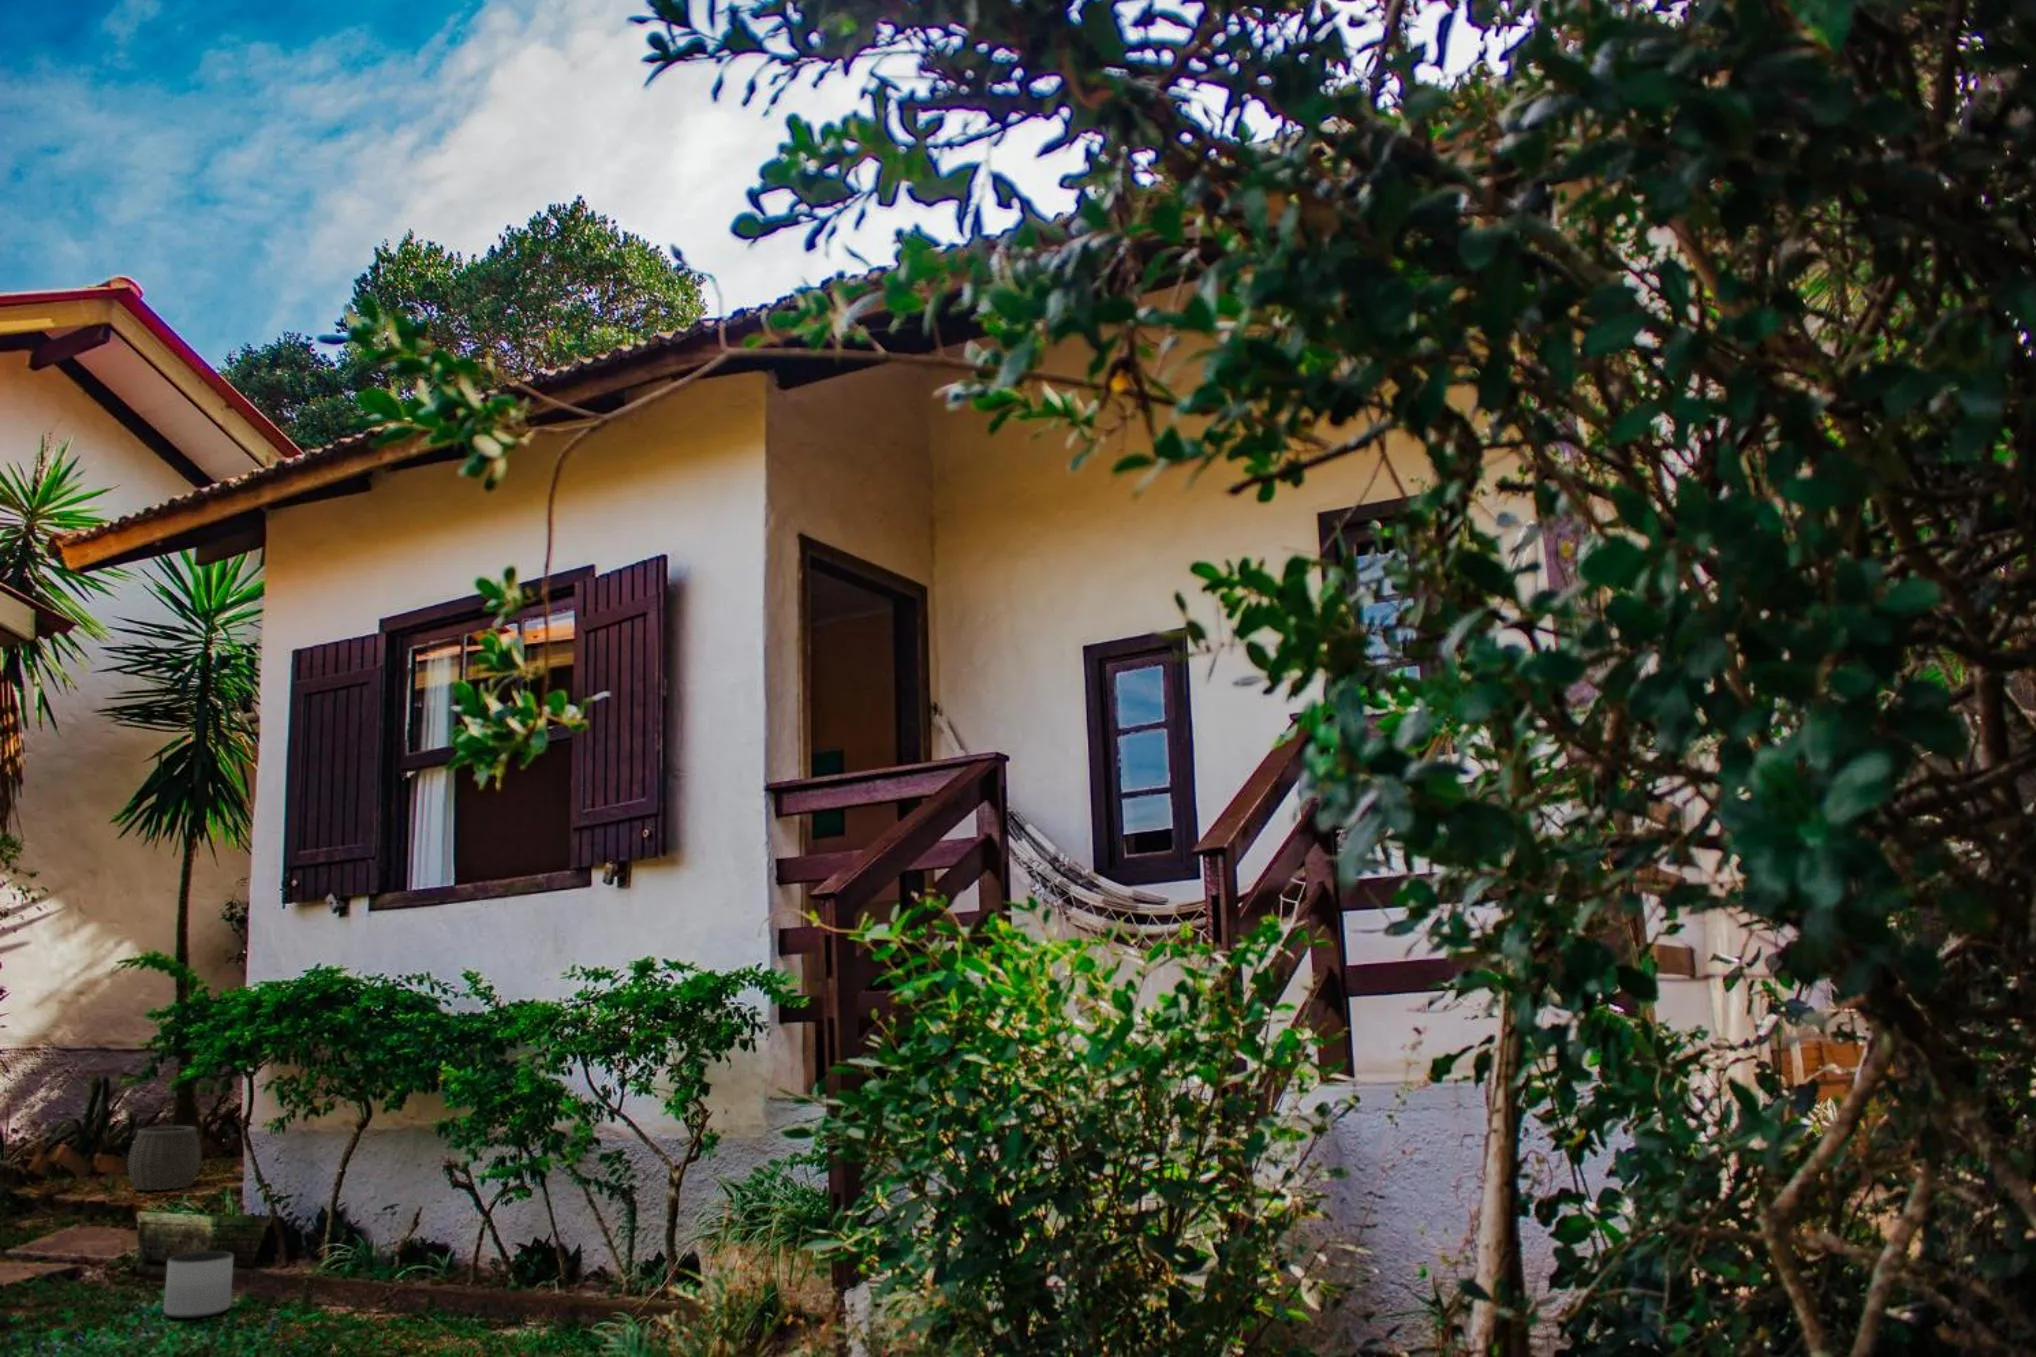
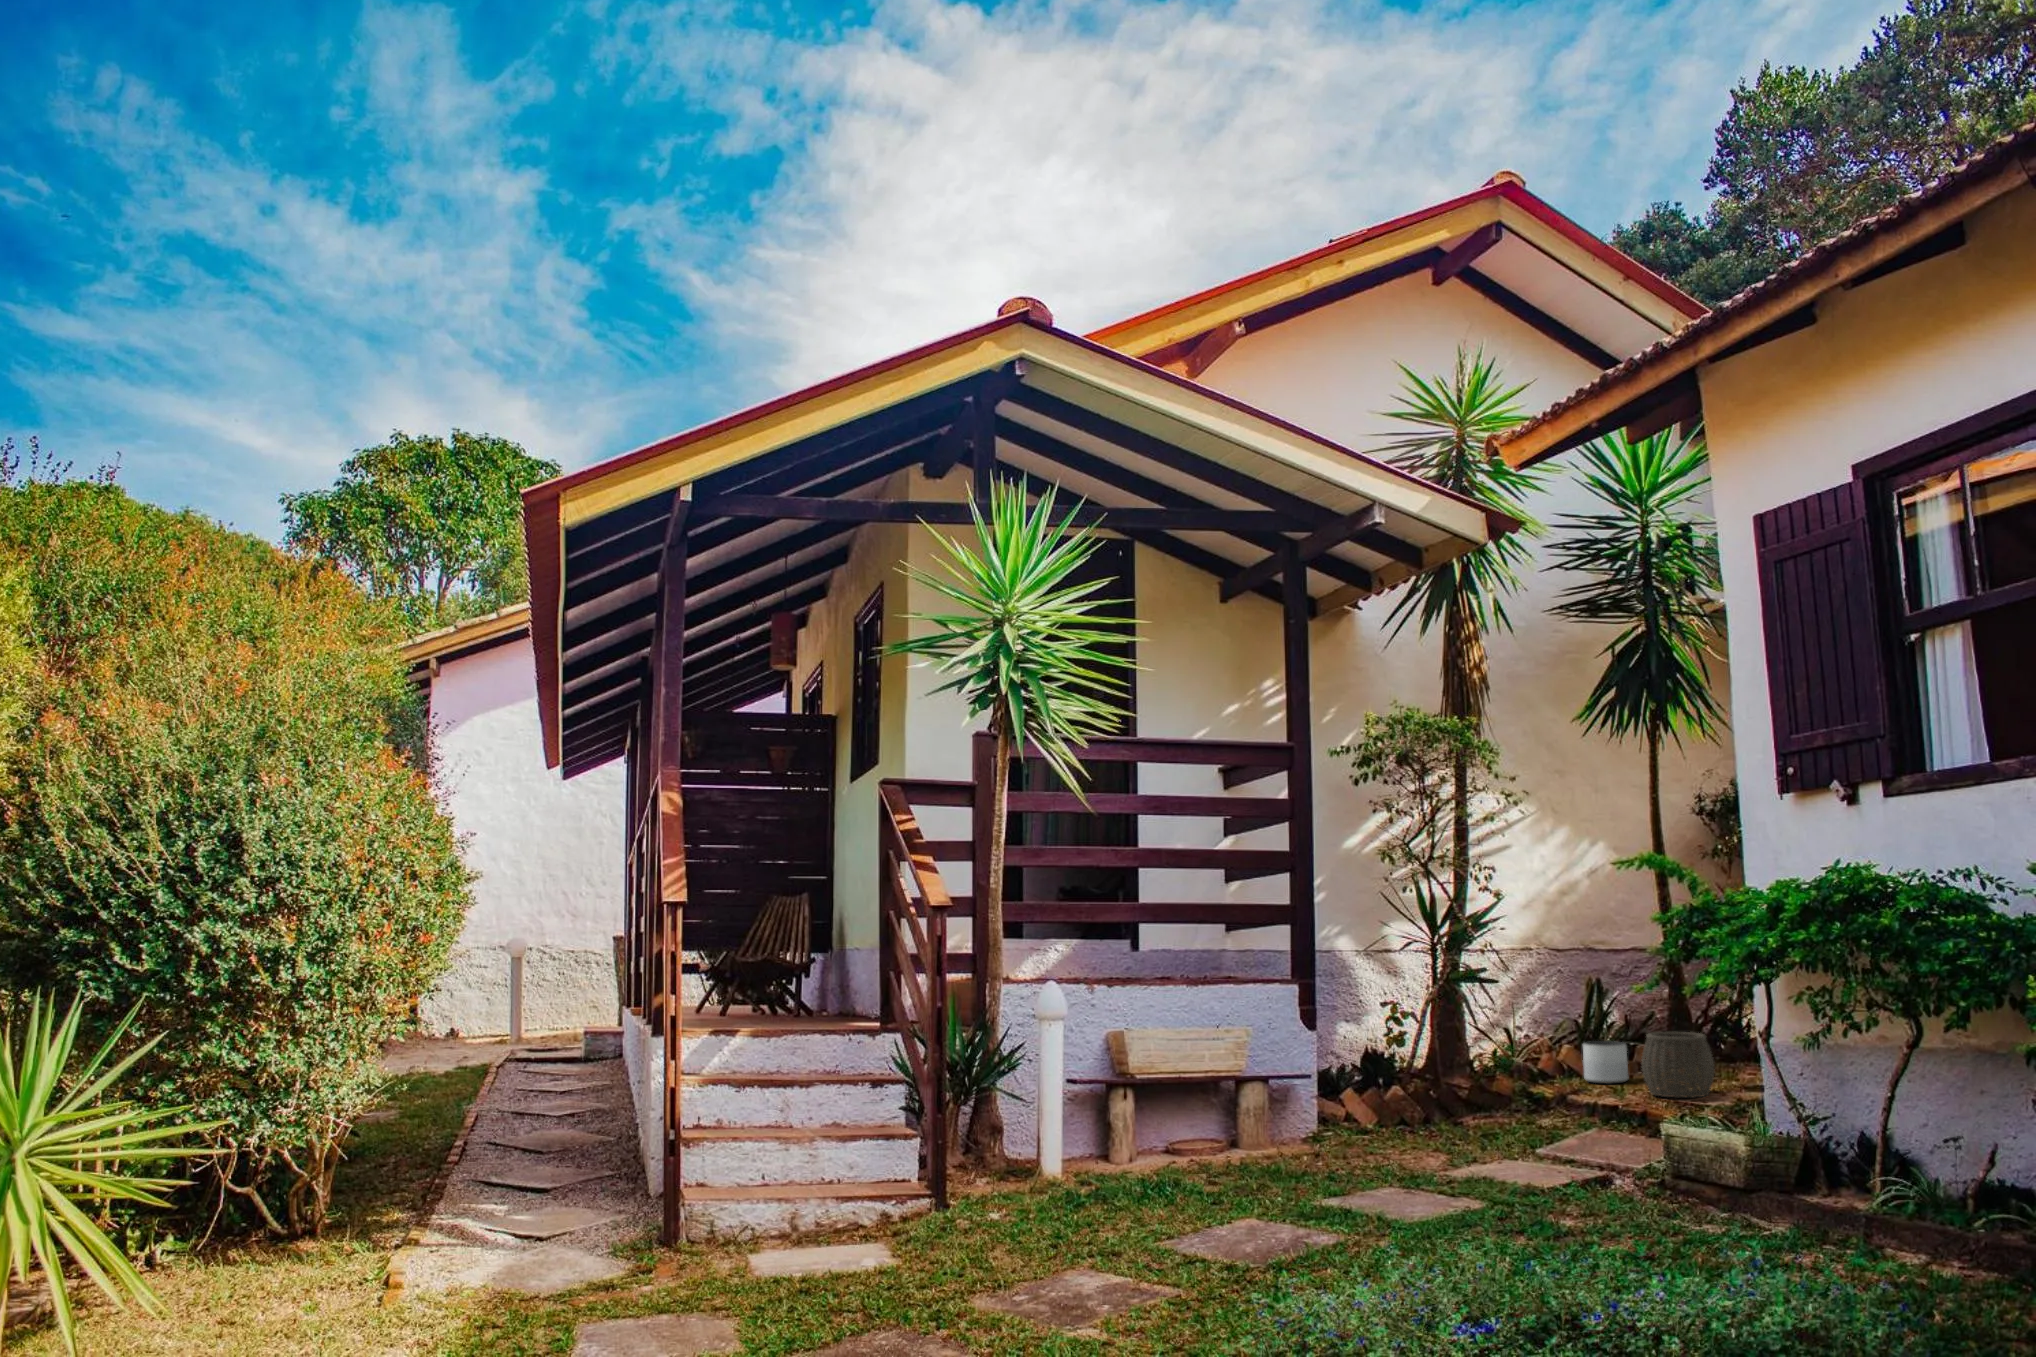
planter: present [164,1251,234,1318] -> present [1583,1041,1628,1084]

